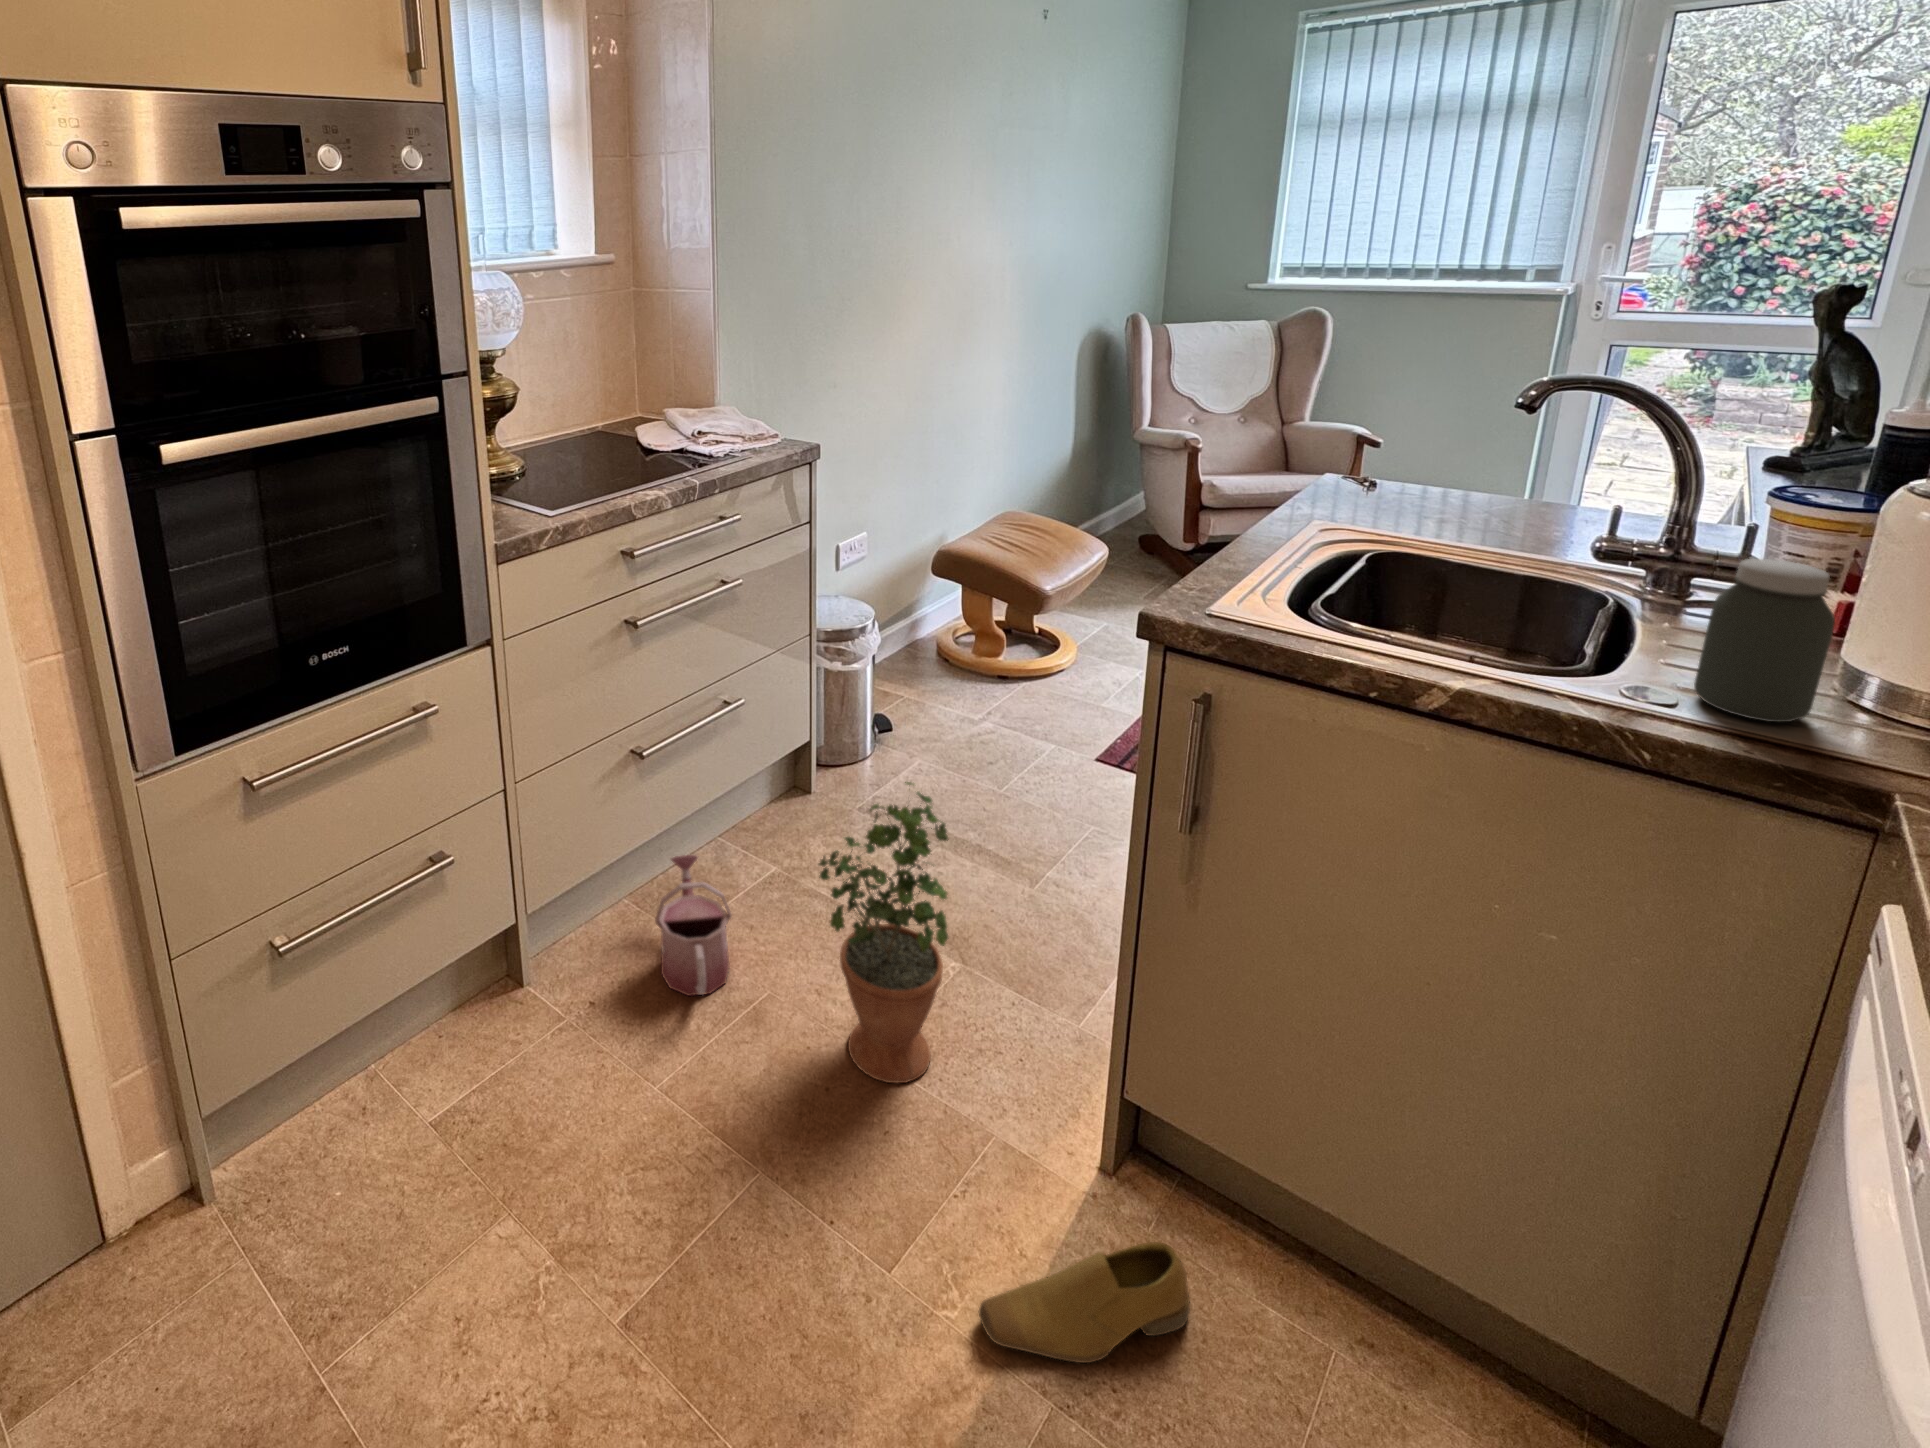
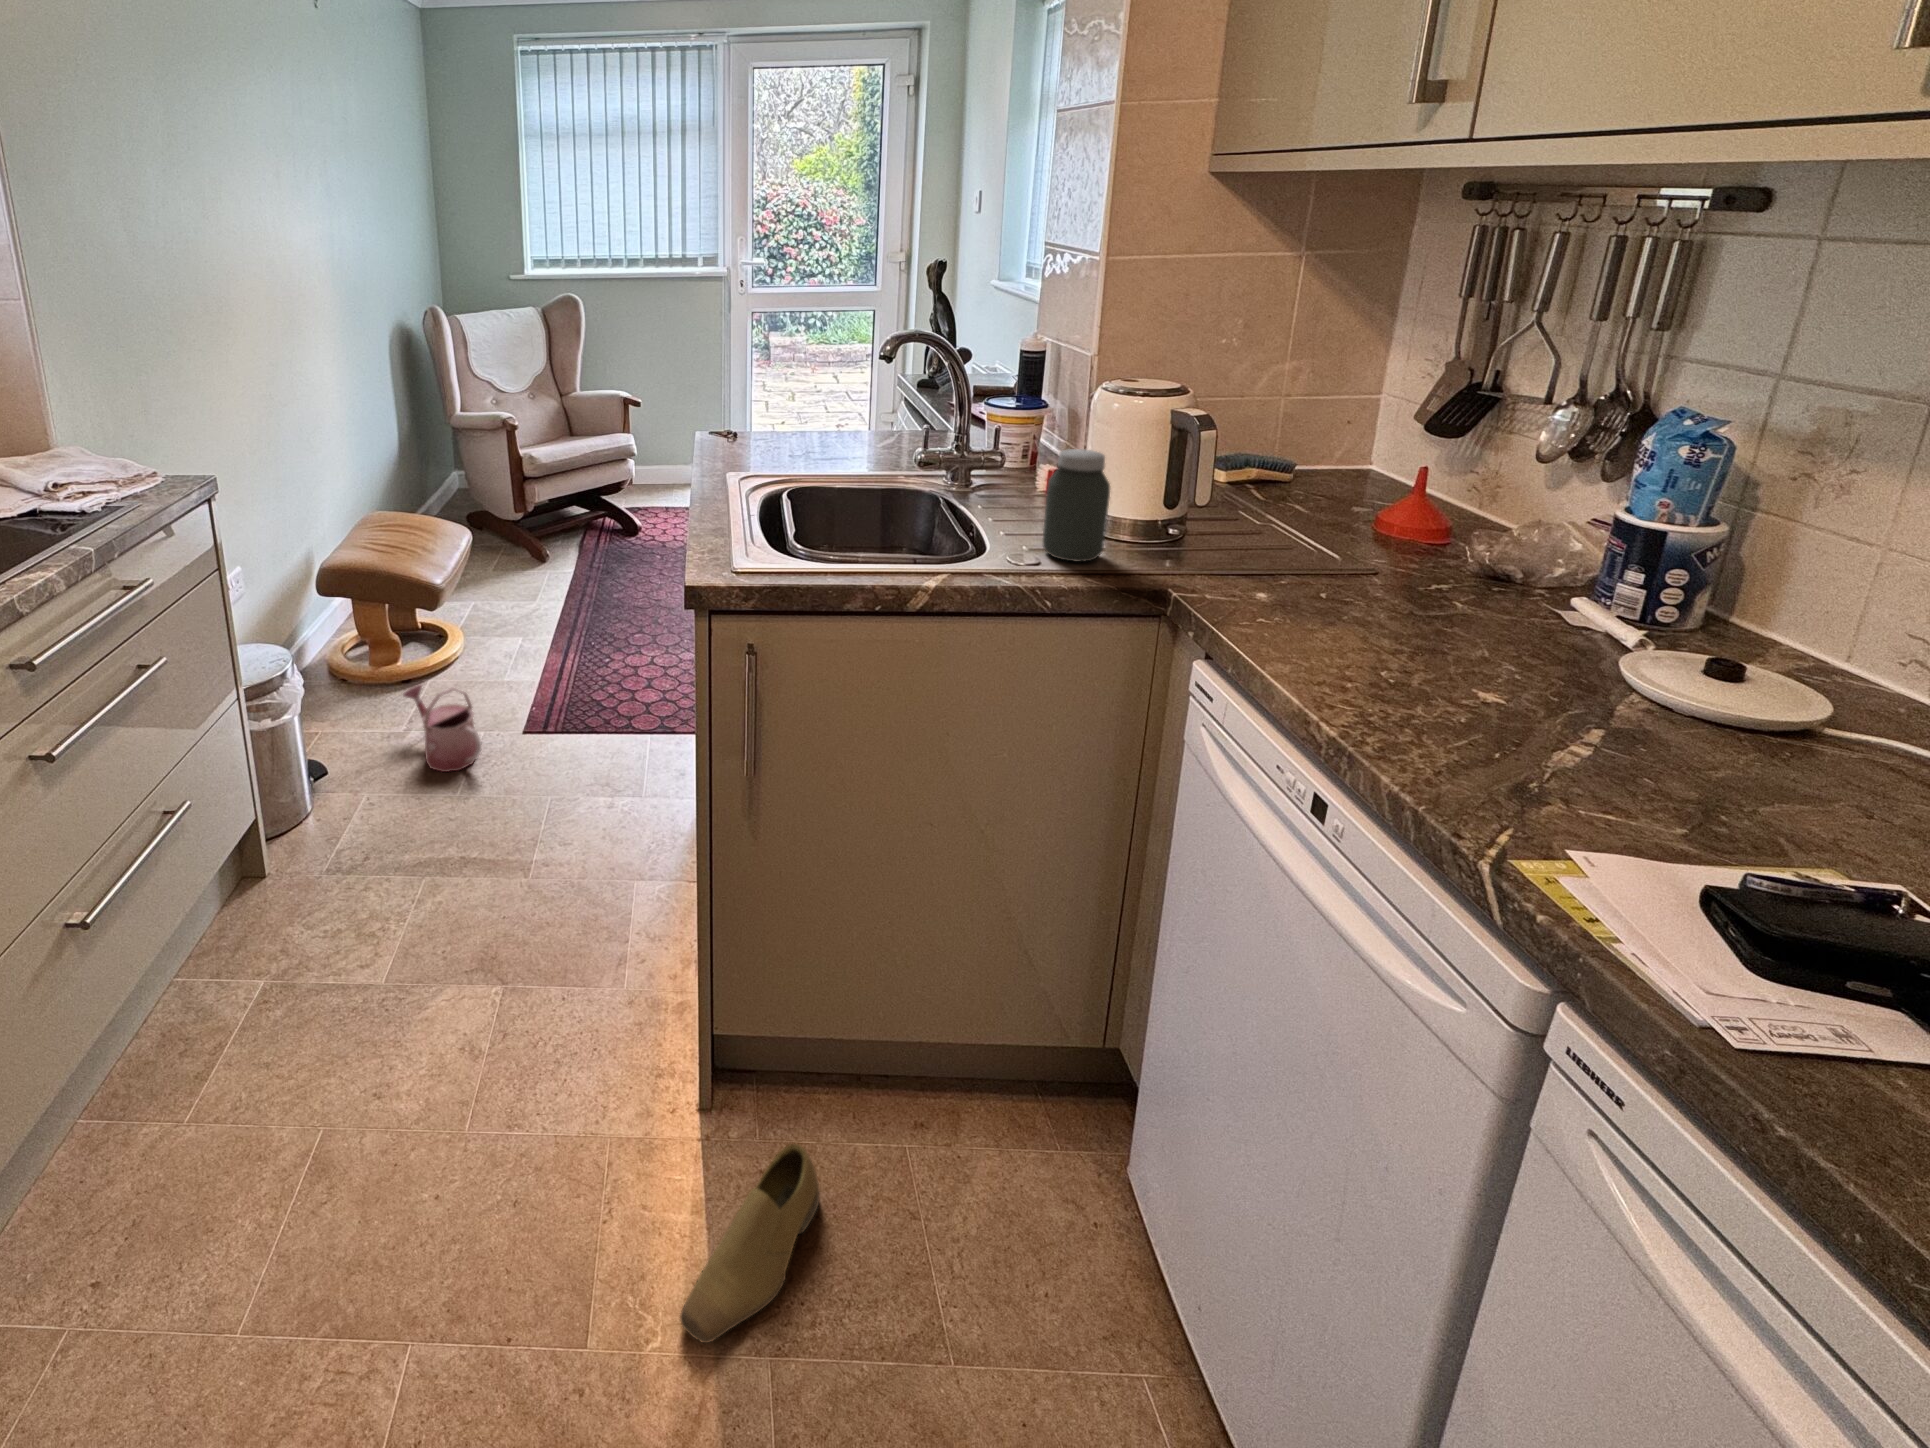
potted plant: present [819,782,949,1083] -> none [380,824,527,1156]
watering can: present [655,855,732,996] -> present [404,685,481,772]

